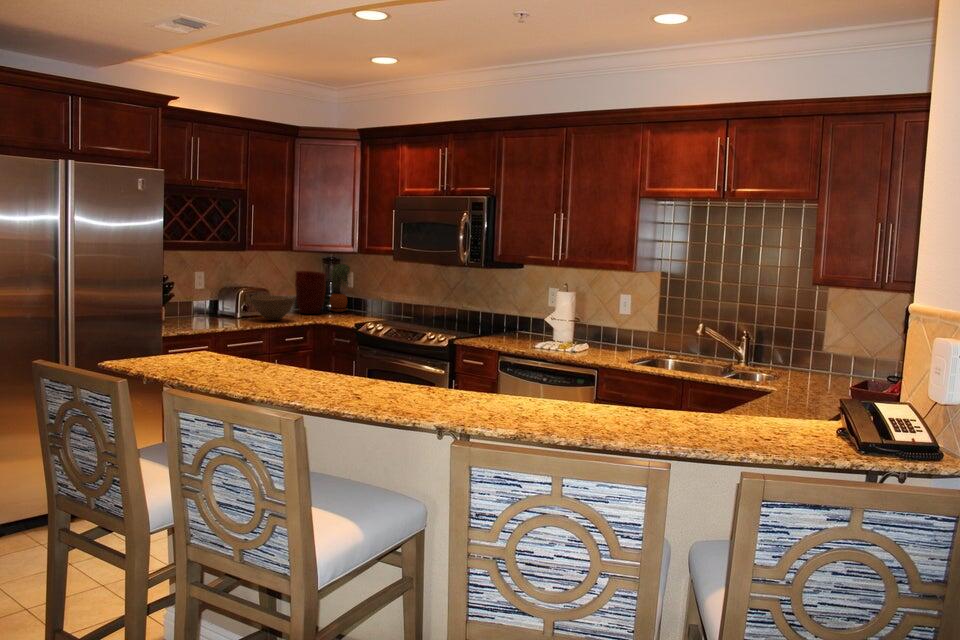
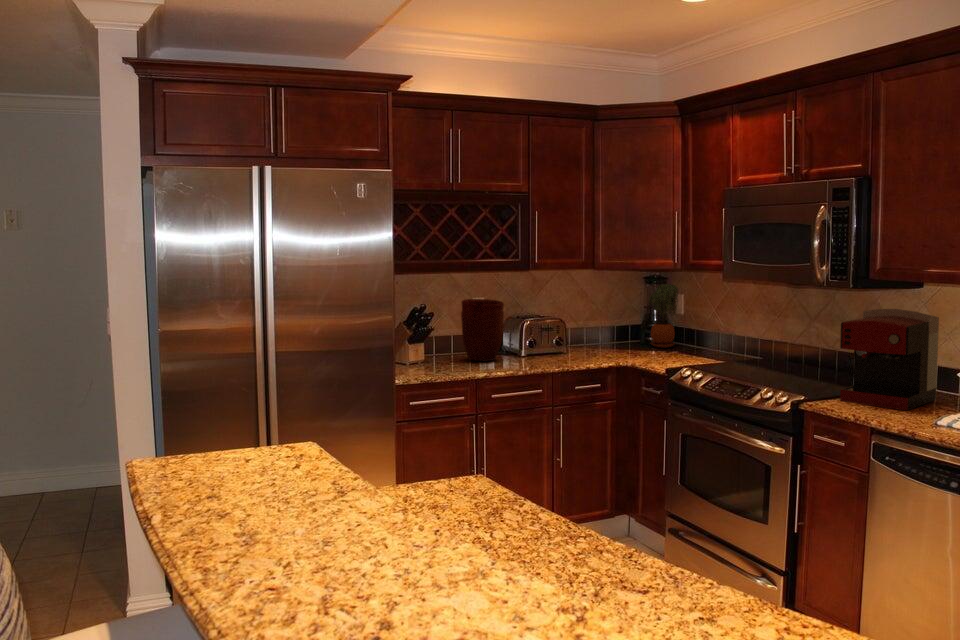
vase: present [295,271,326,314] -> present [461,299,504,361]
coffee maker: none [476,280,530,342] -> present [840,309,939,410]
bowl: present [251,294,296,321] -> none [533,326,591,361]

